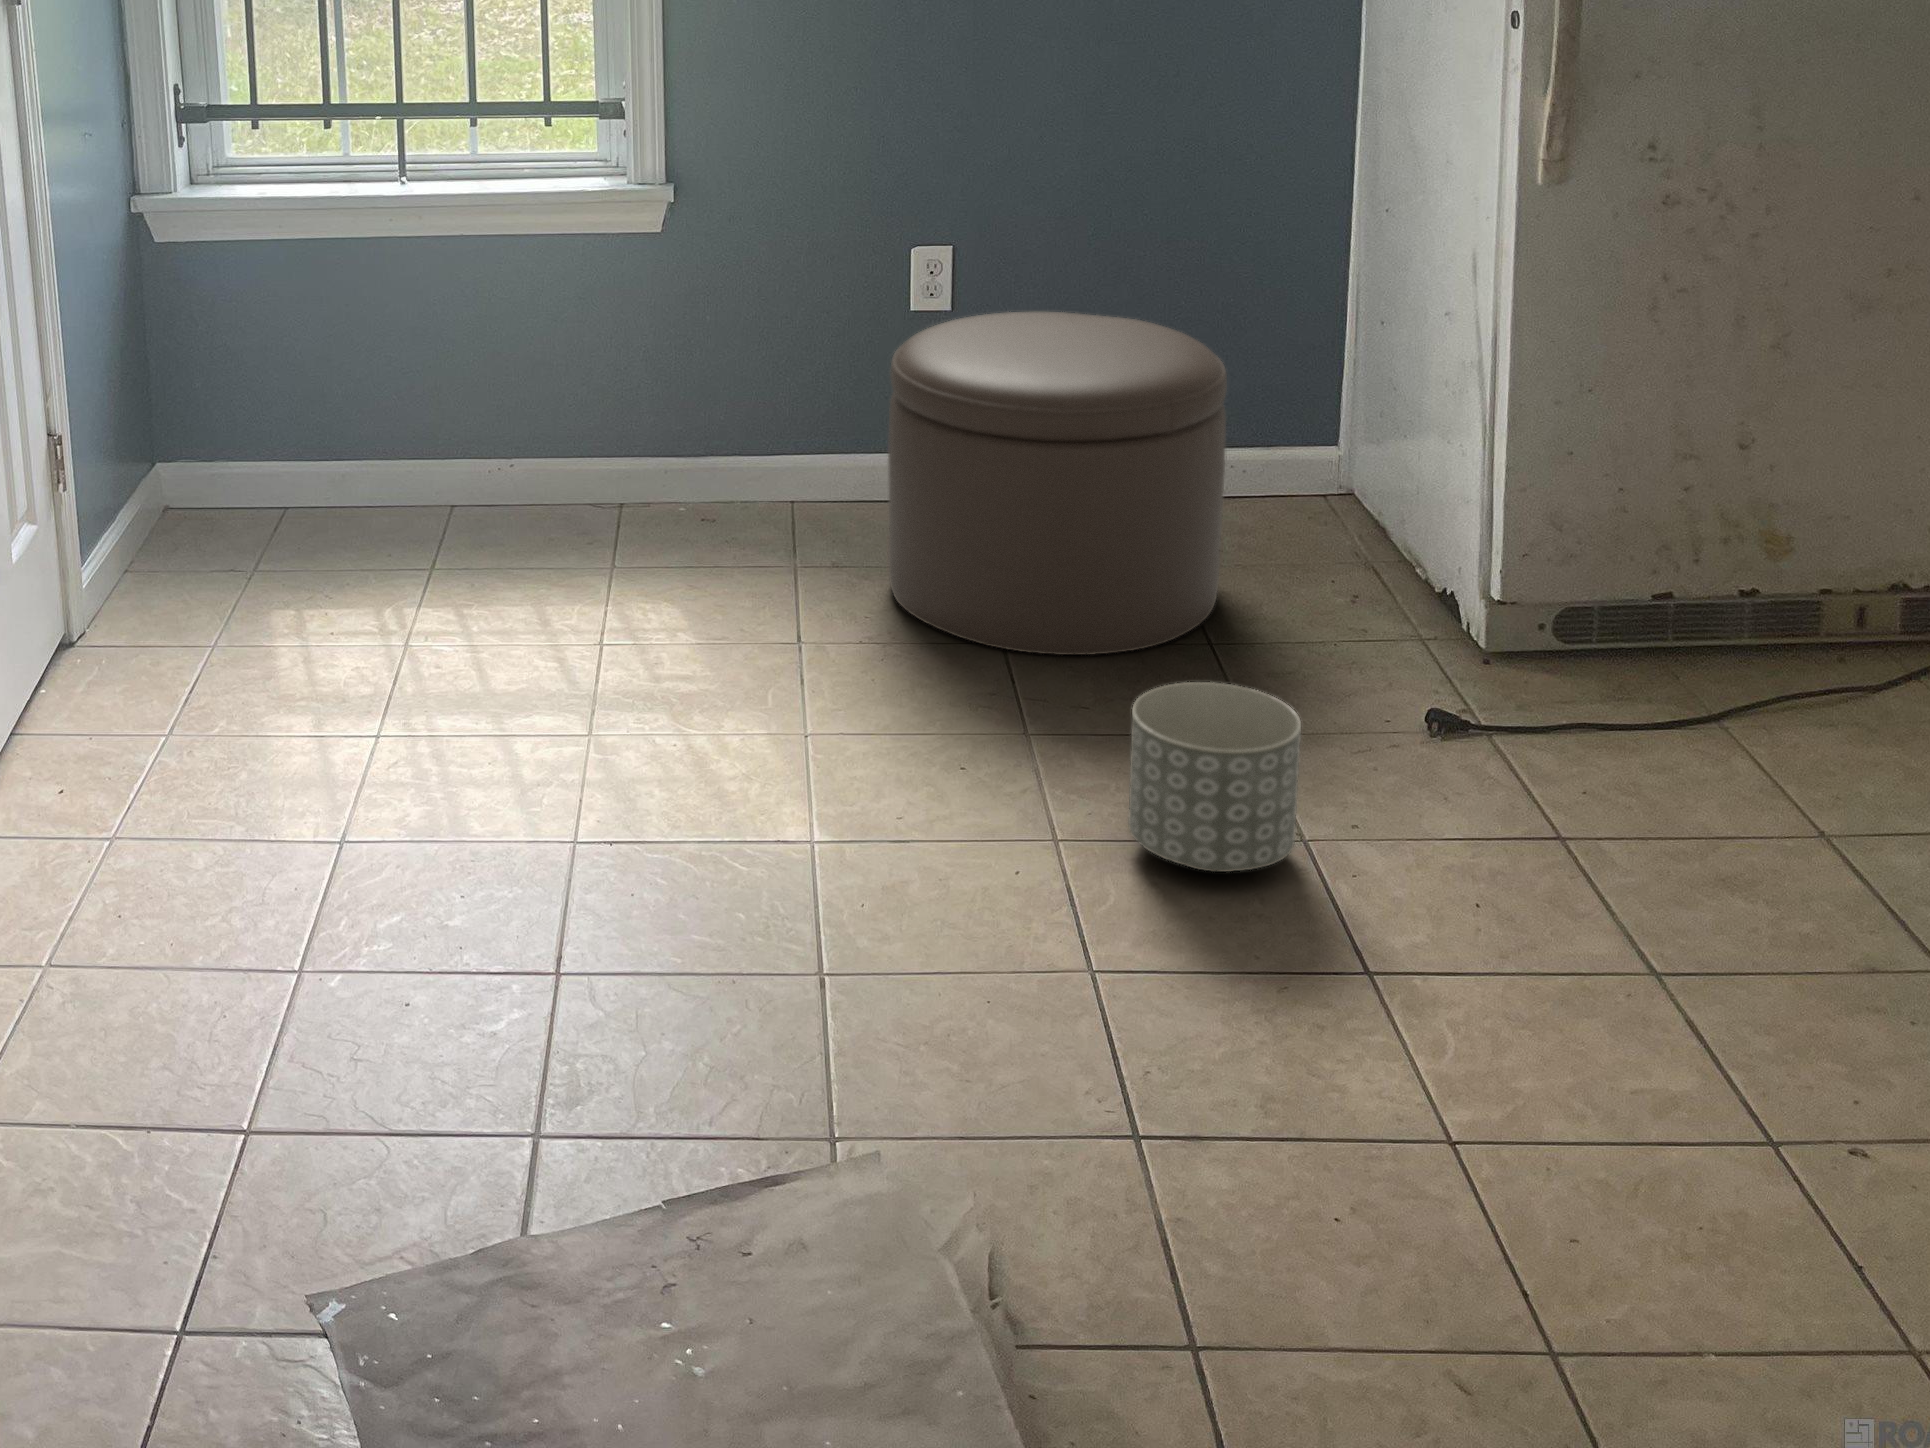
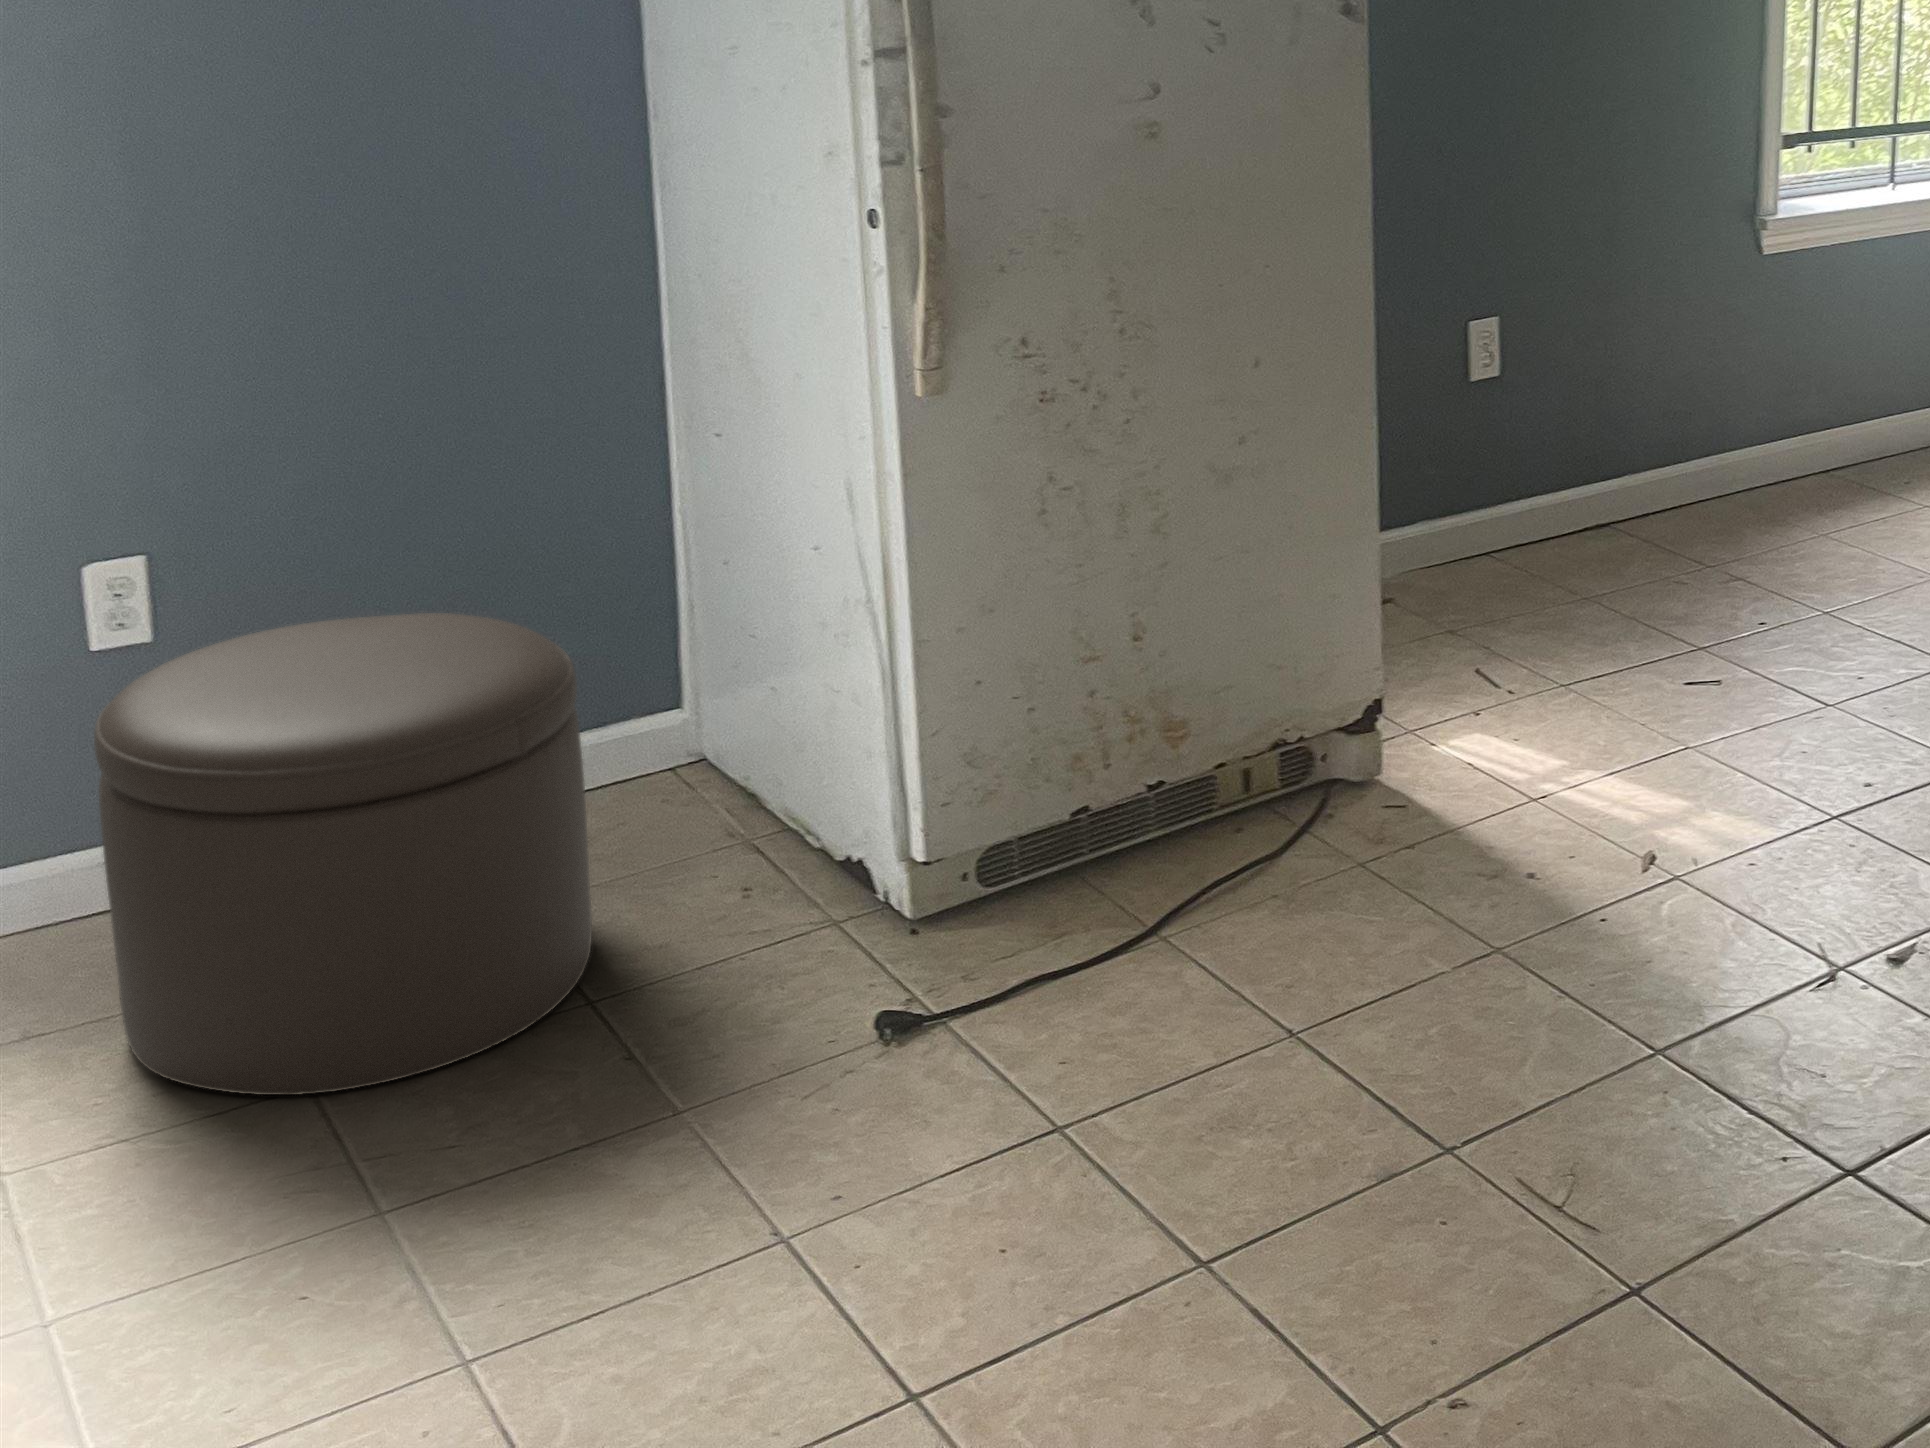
planter: present [1128,682,1301,872] -> none [563,1075,789,1339]

